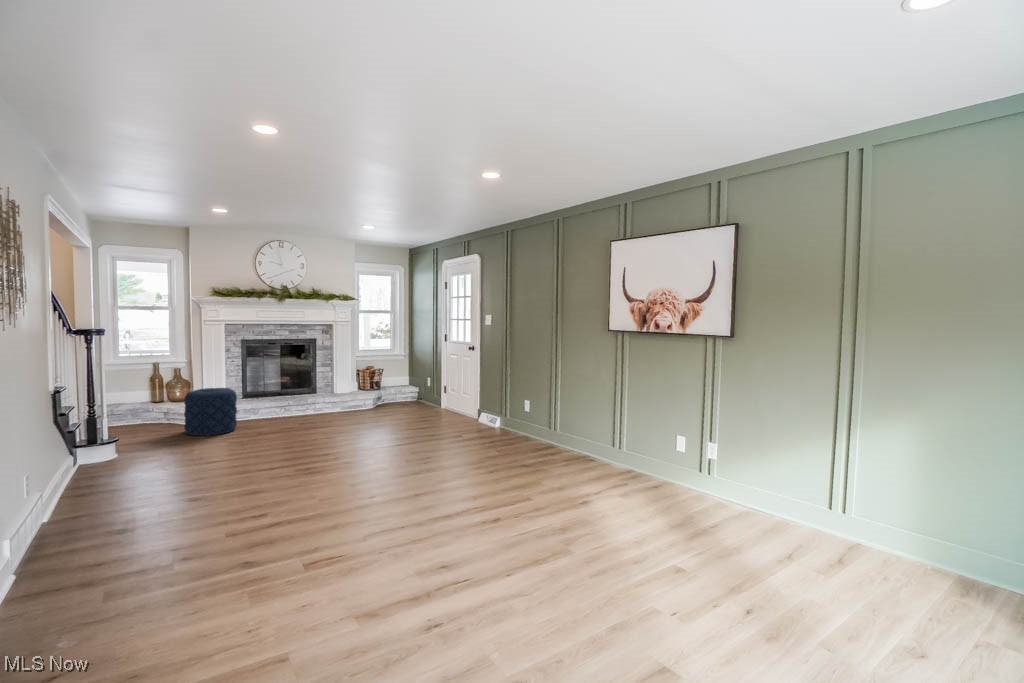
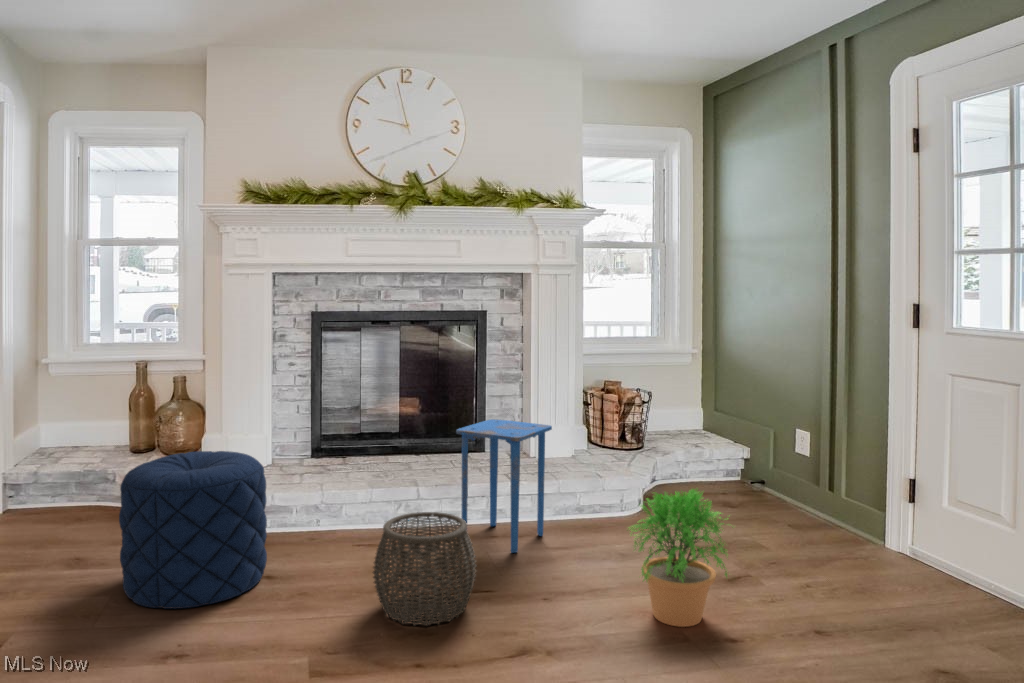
side table: none [305,377,340,420] -> present [456,419,552,553]
potted plant: none [358,389,392,429] -> present [631,489,727,627]
woven basket: none [278,402,312,433] -> present [373,512,476,626]

